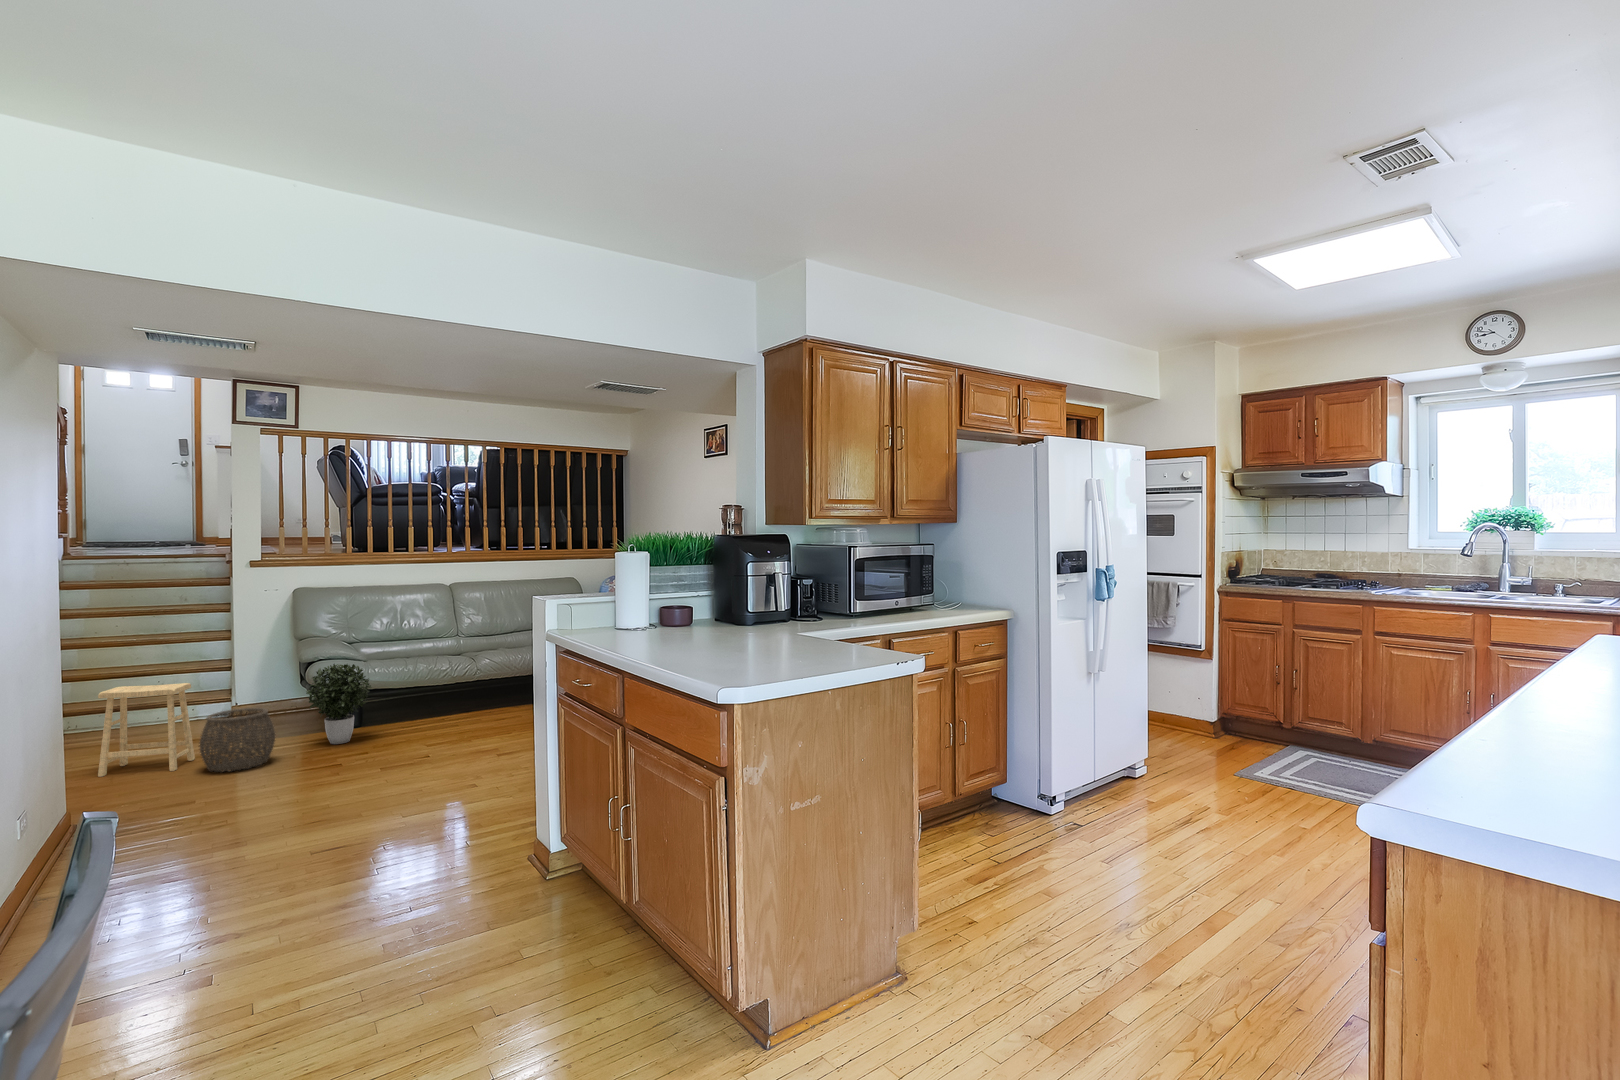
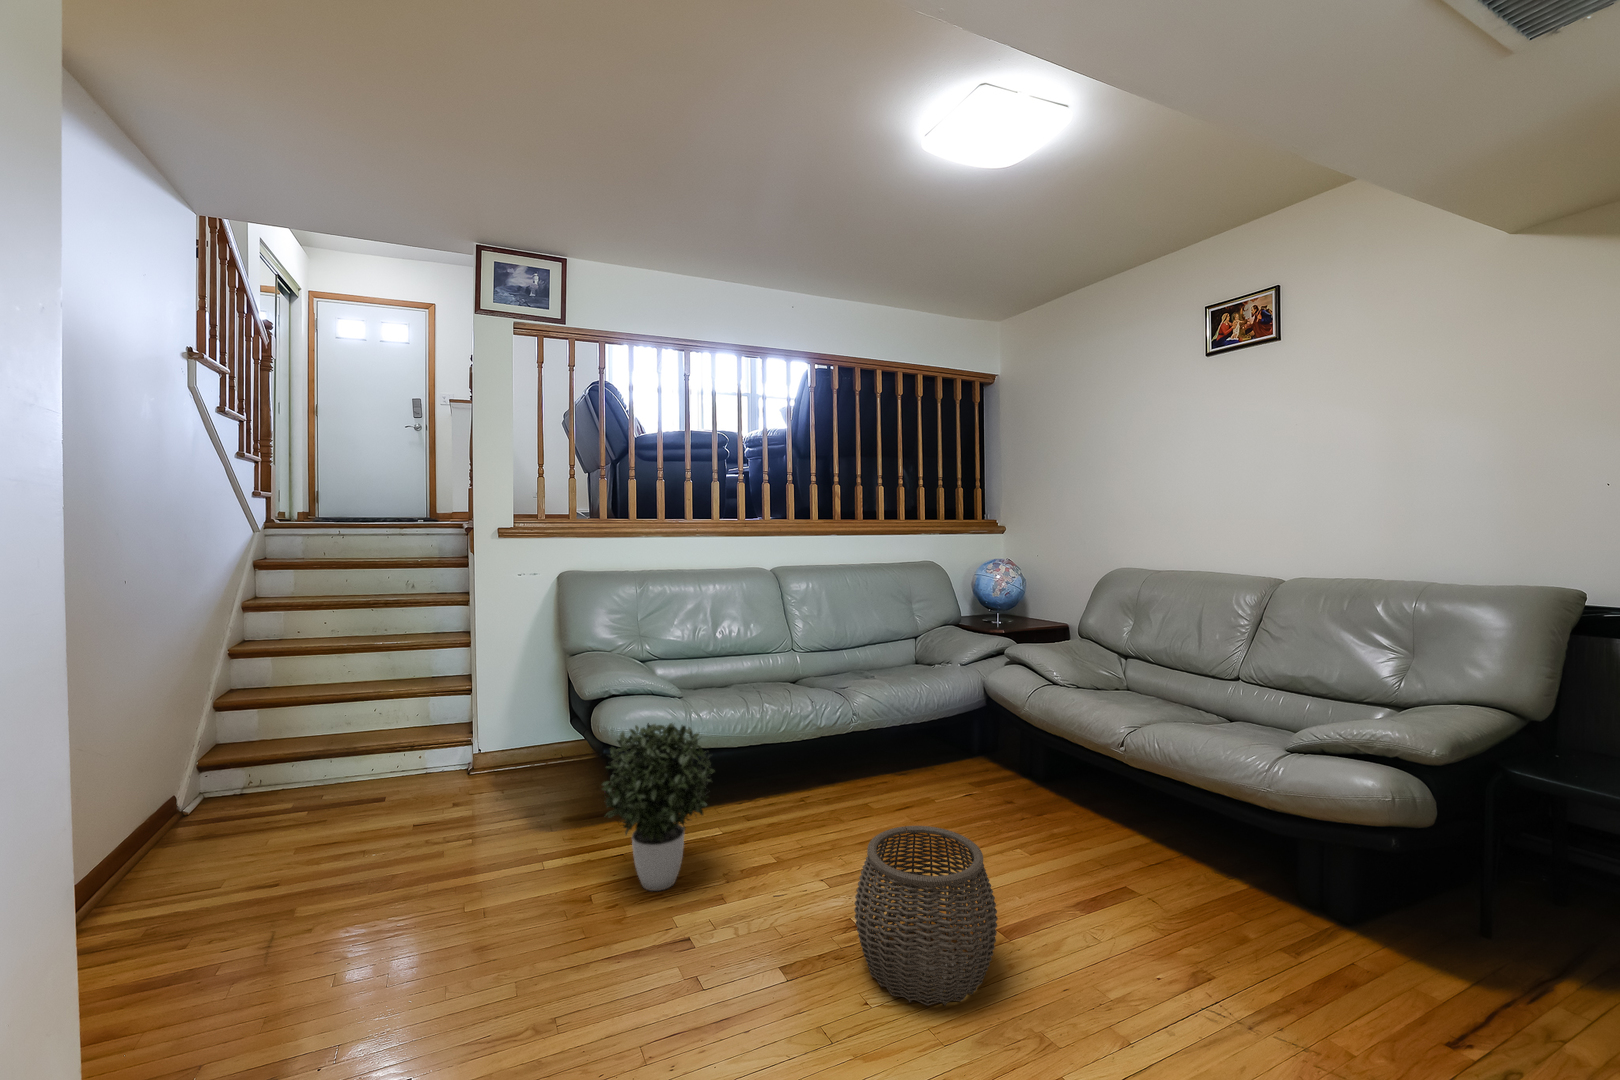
footstool: present [98,683,195,777] -> none [188,767,394,990]
woven basket: present [199,708,275,772] -> present [854,826,998,1006]

